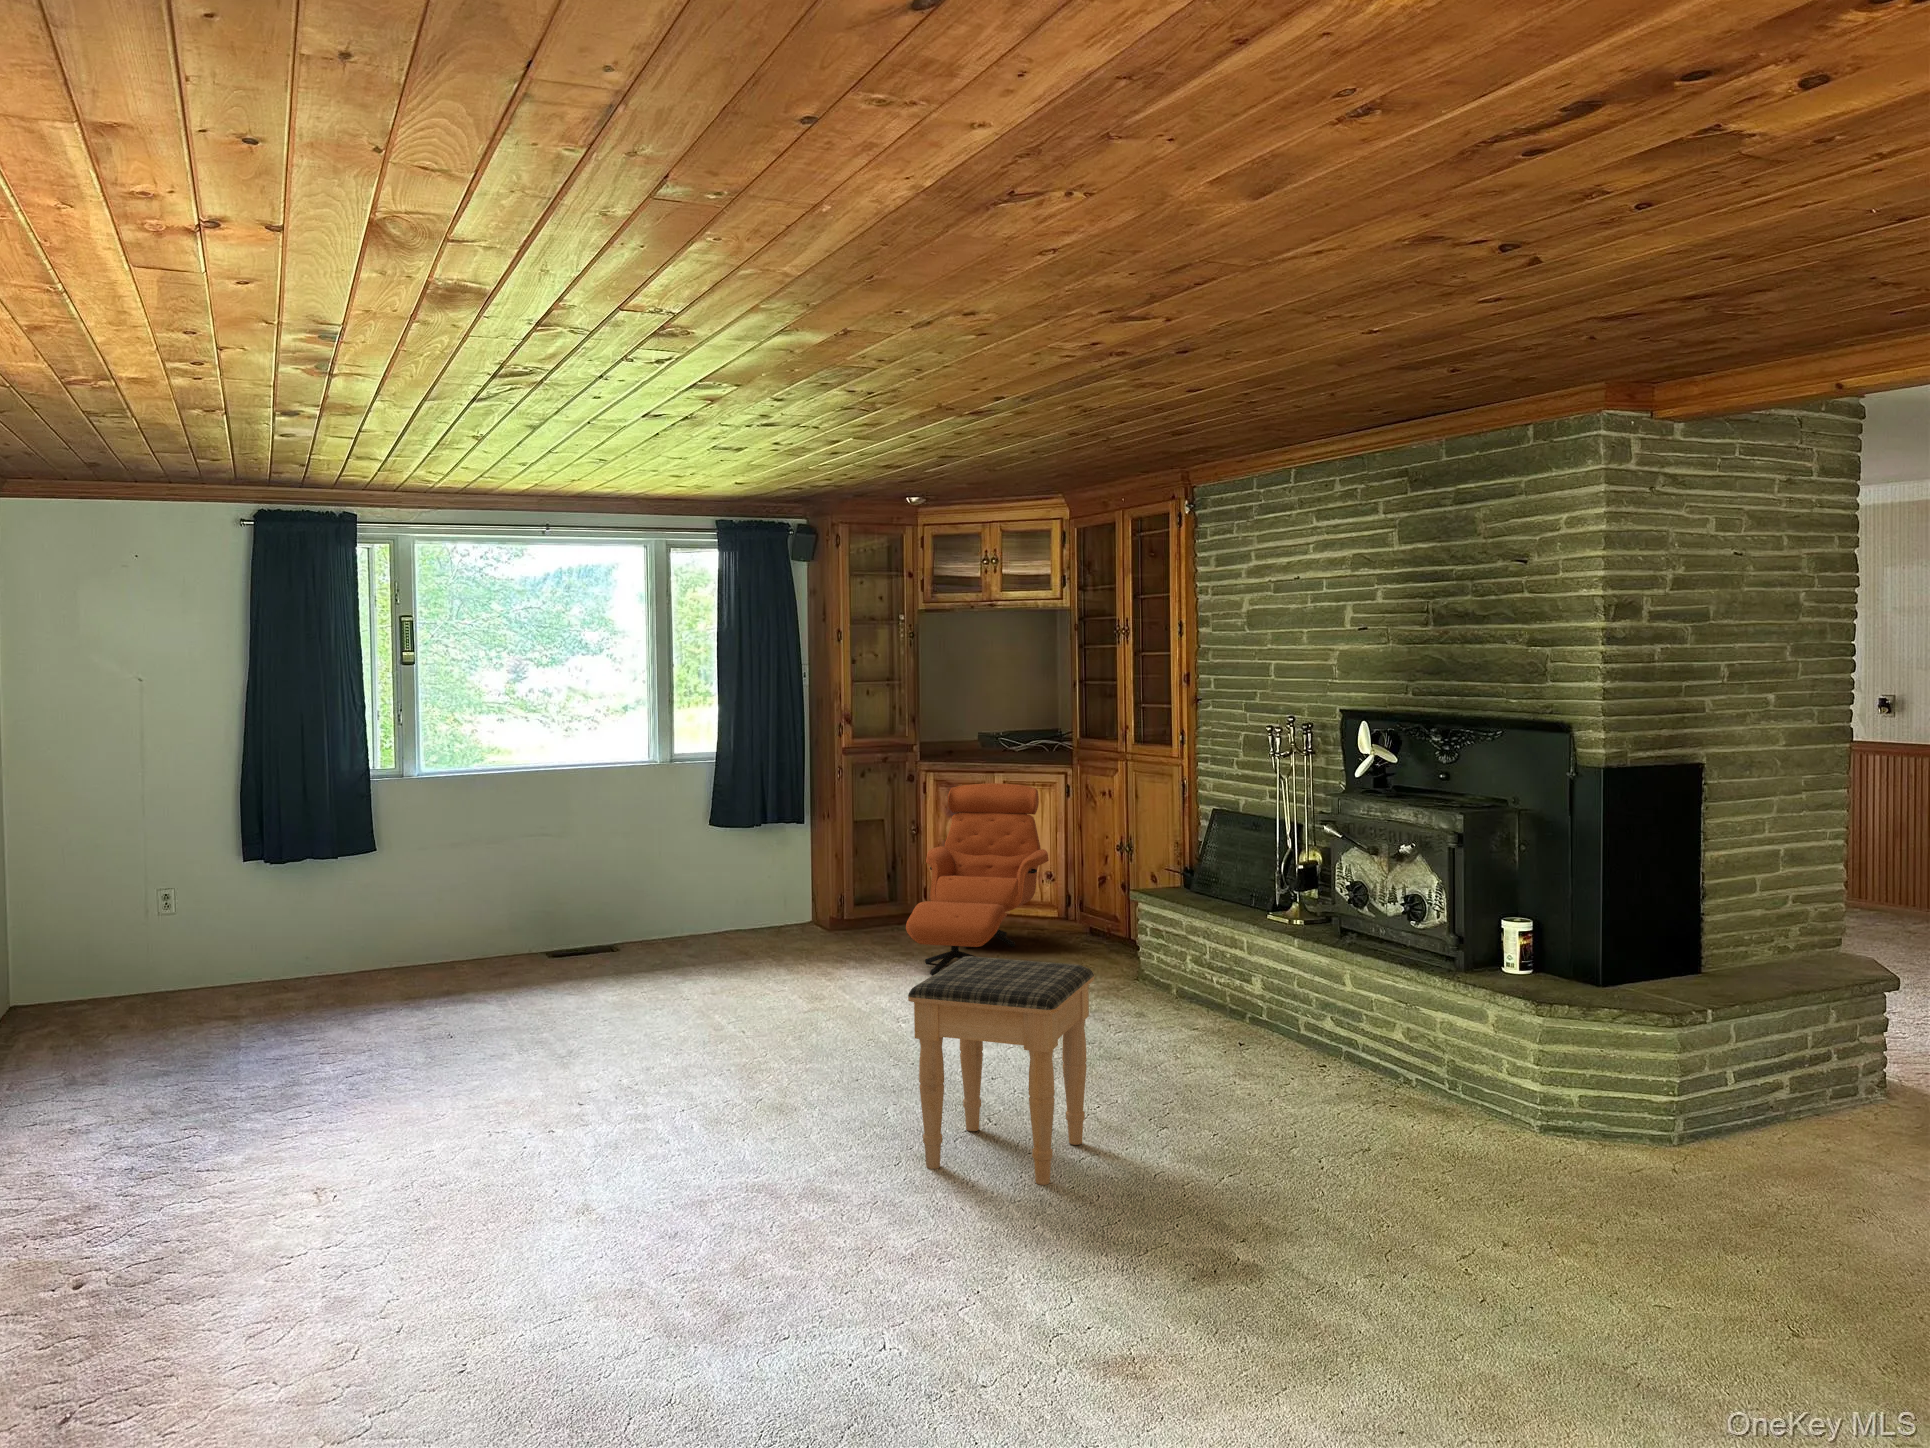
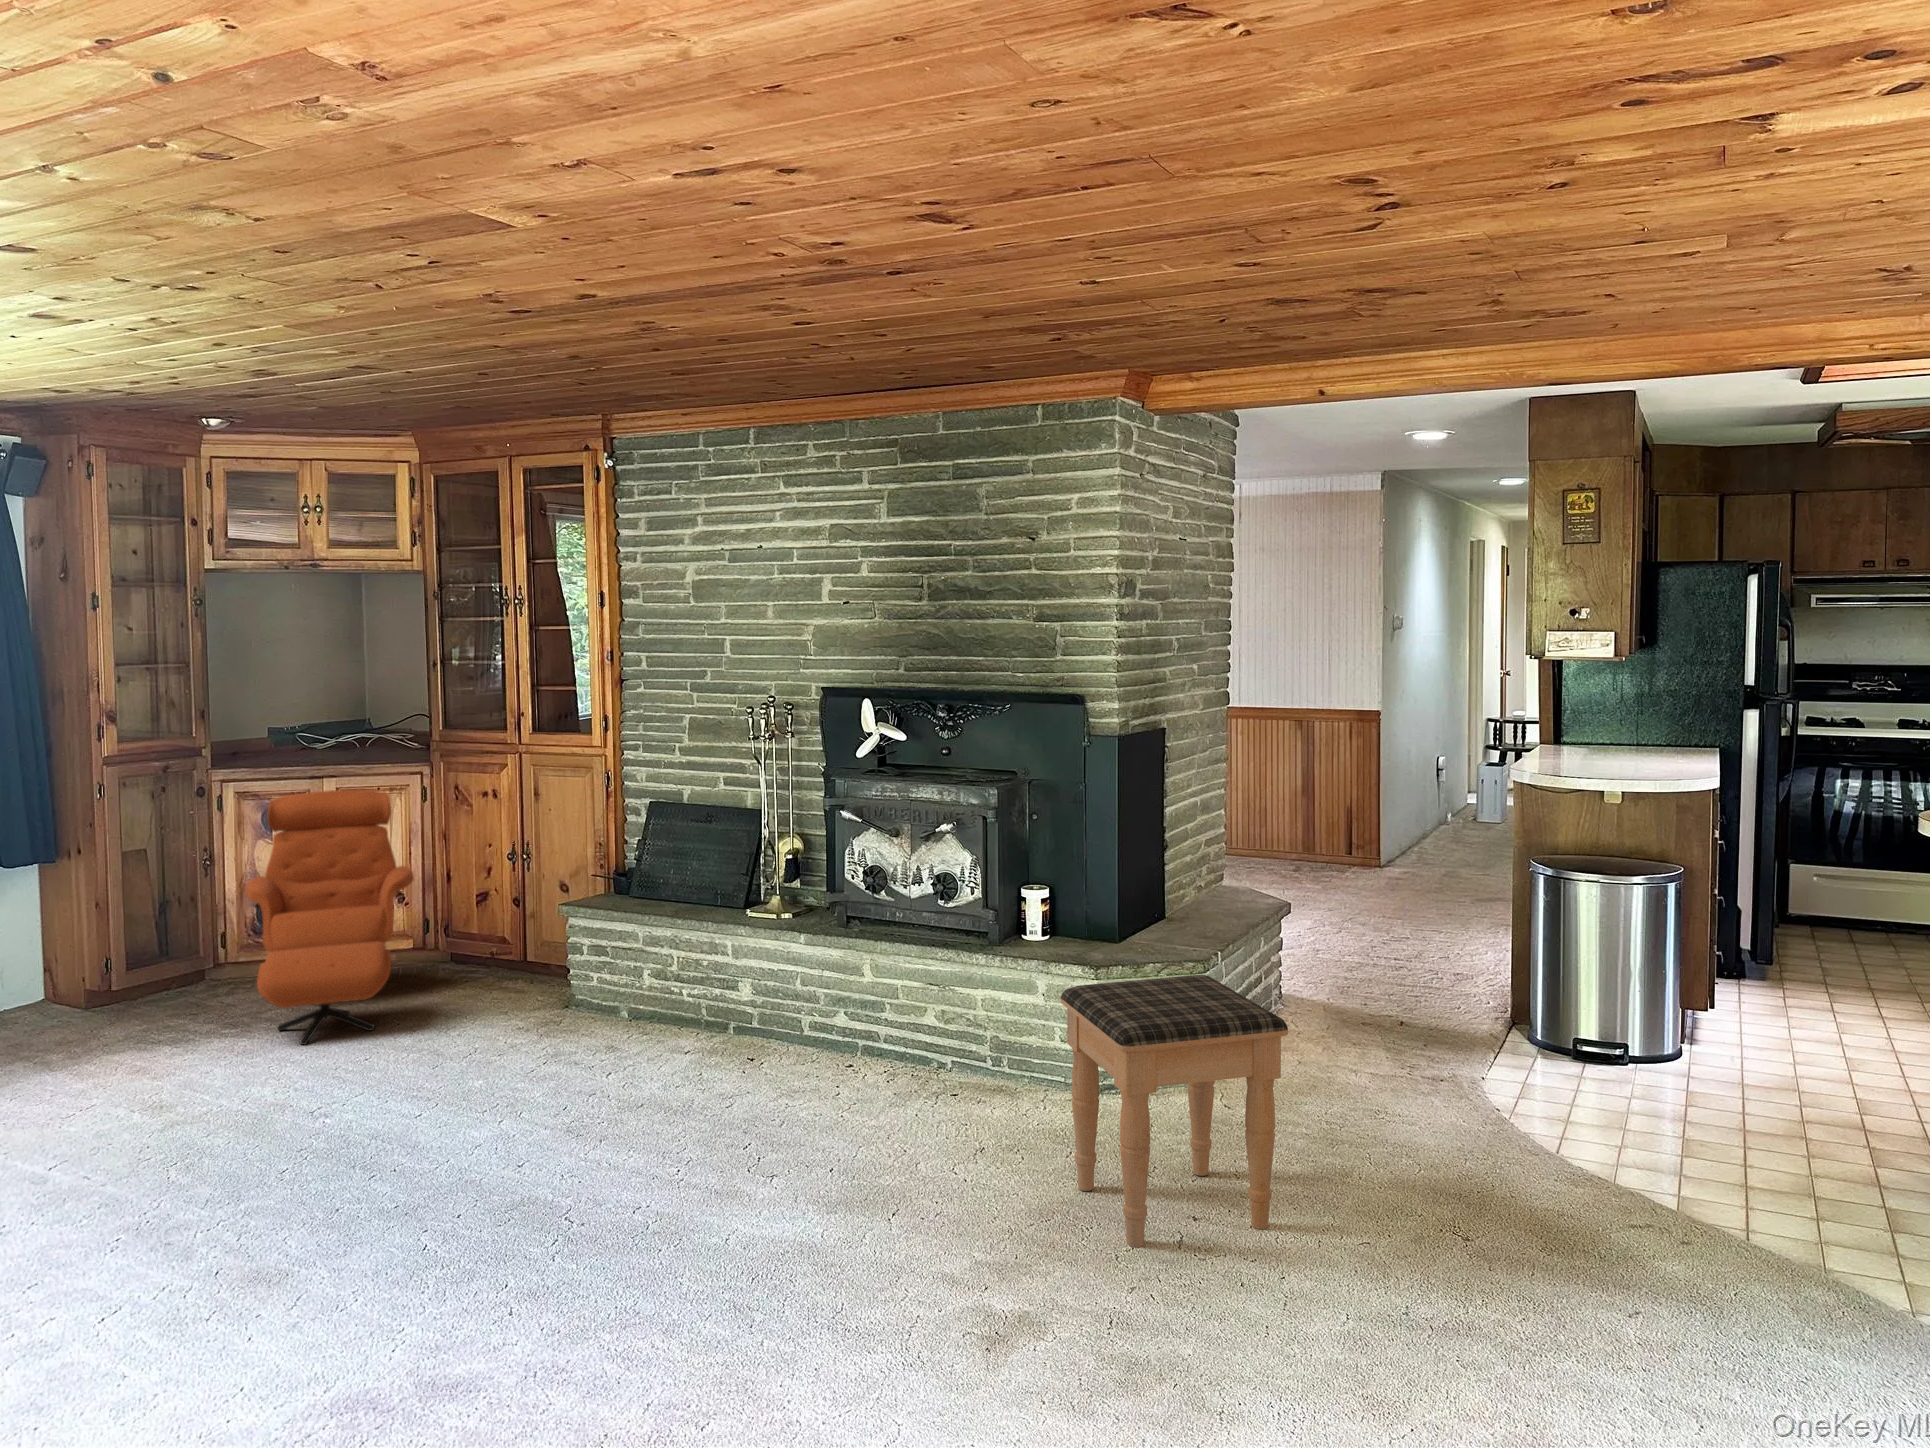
footstool: present [908,956,1094,1185] -> present [1061,975,1288,1247]

